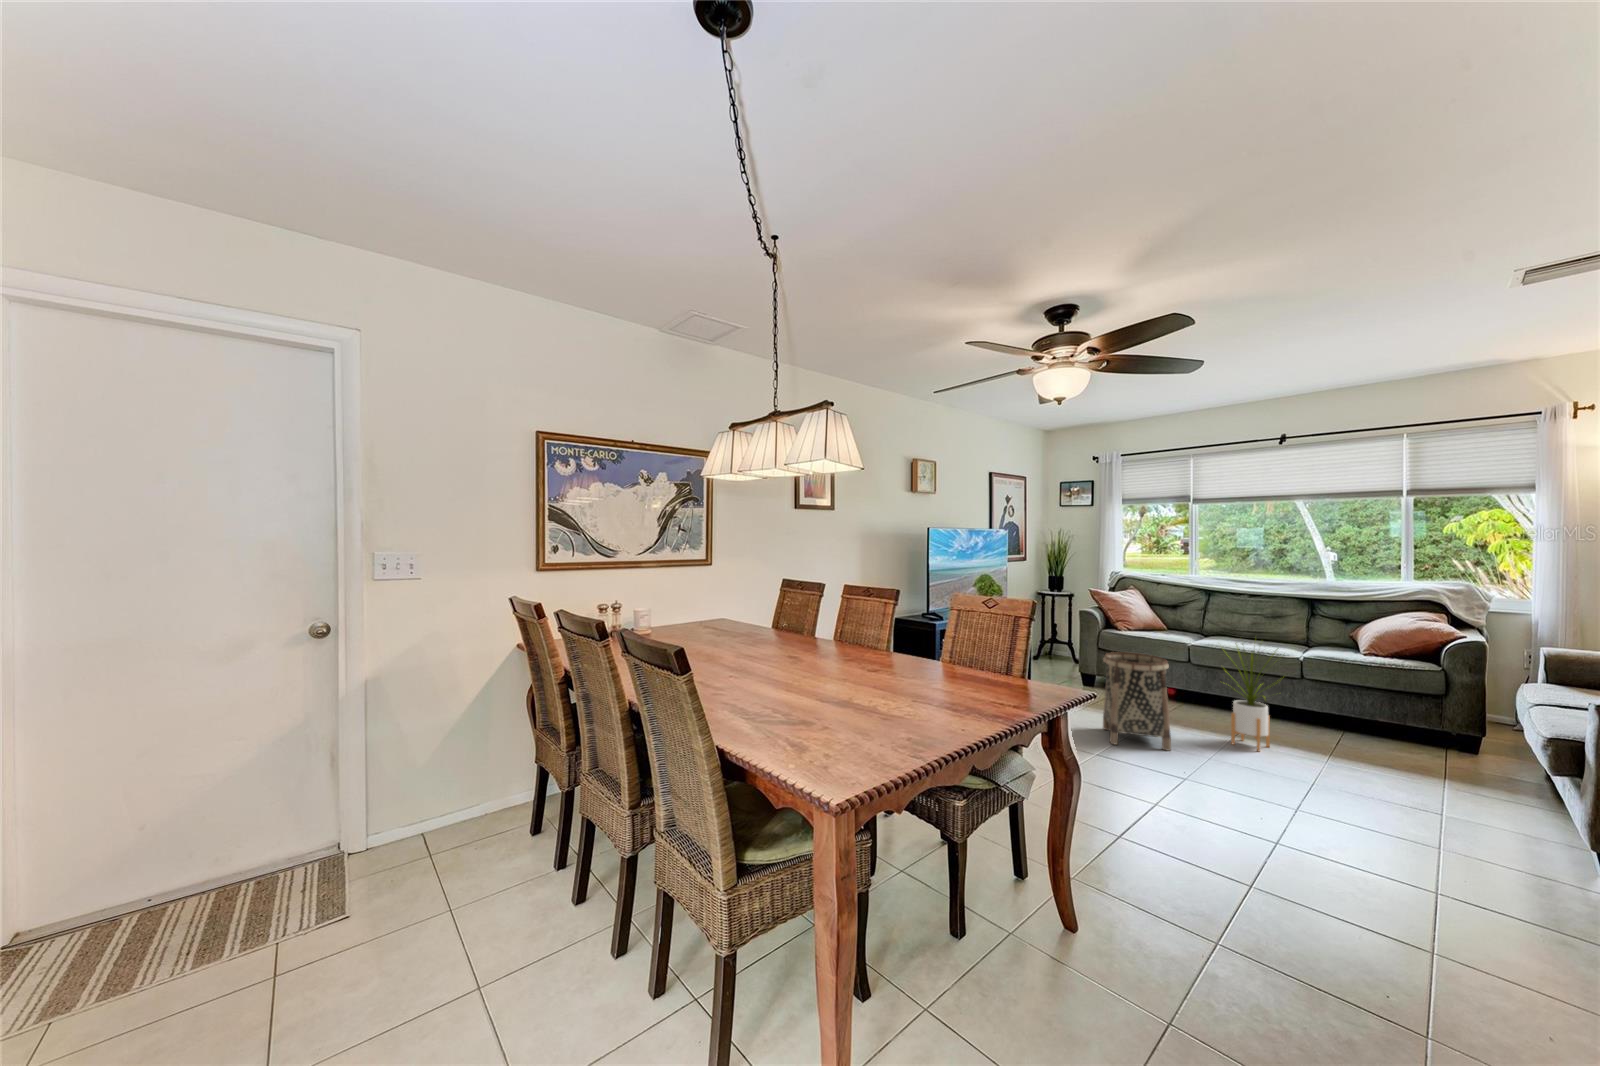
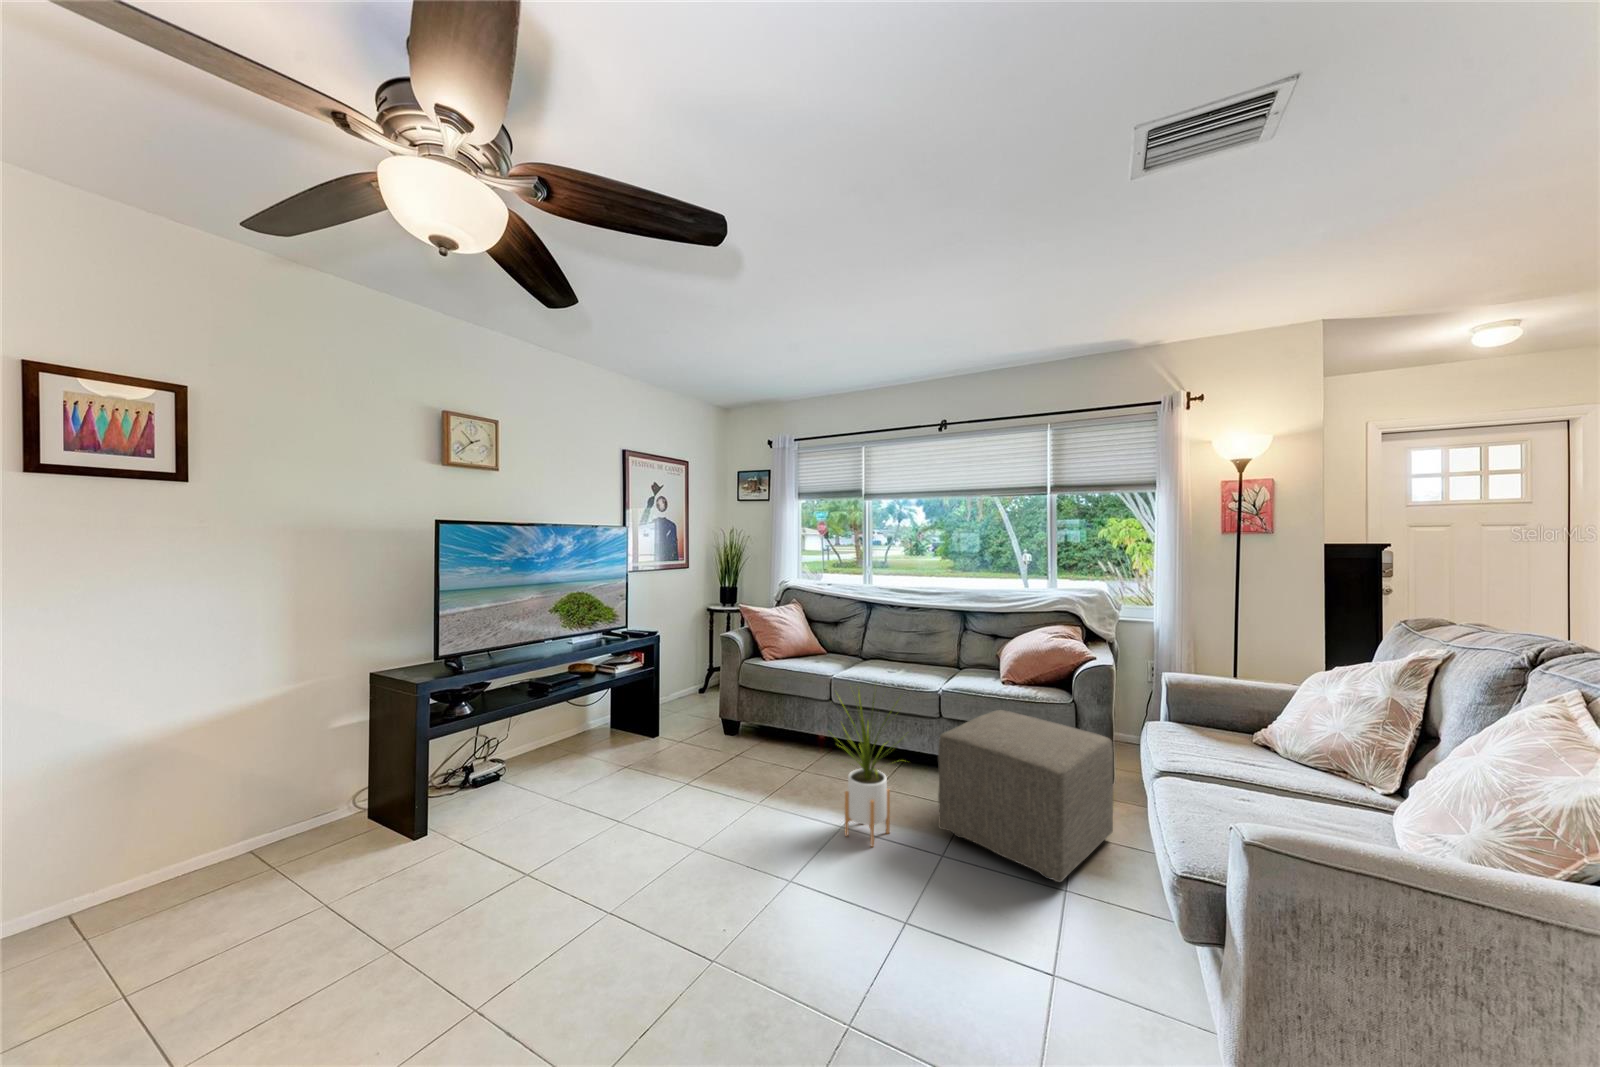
basket: present [1103,652,1171,751] -> none [674,713,763,870]
ottoman: none [1314,670,1489,782] -> present [938,710,1113,882]

